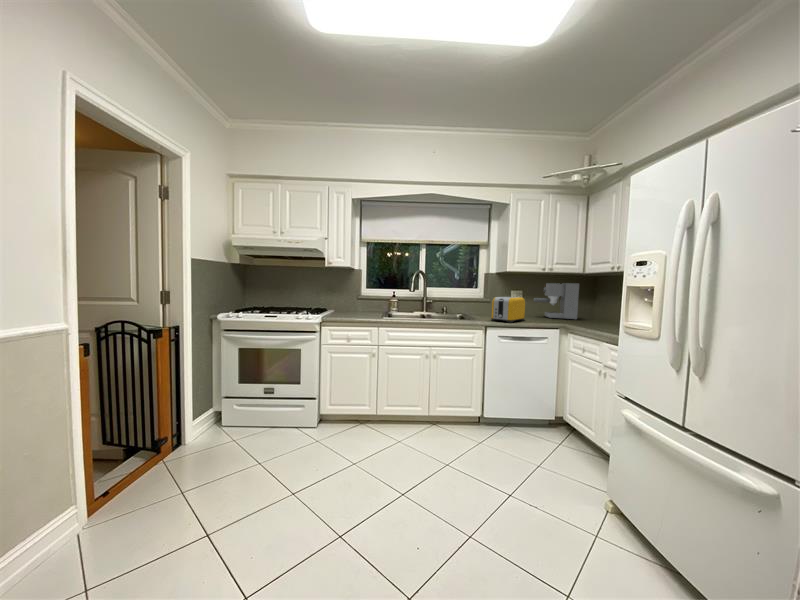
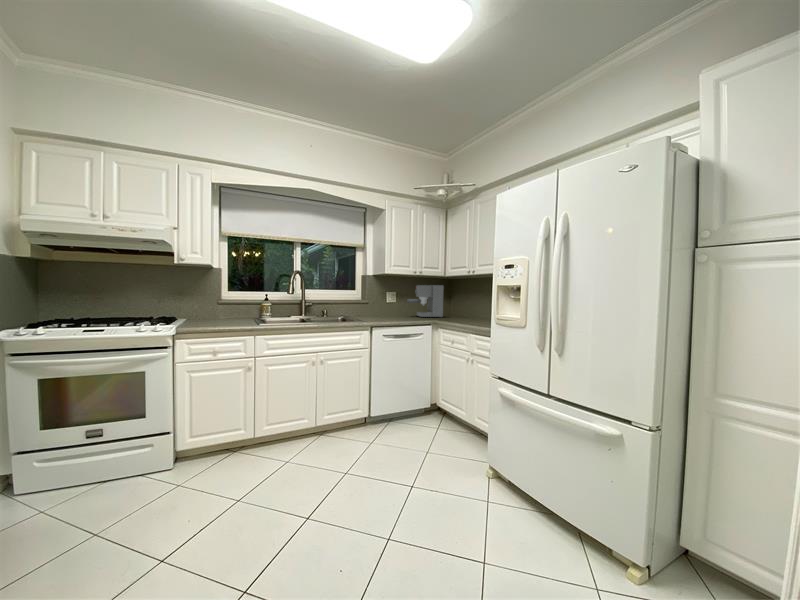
toaster: present [491,297,525,323] -> none [373,298,402,322]

